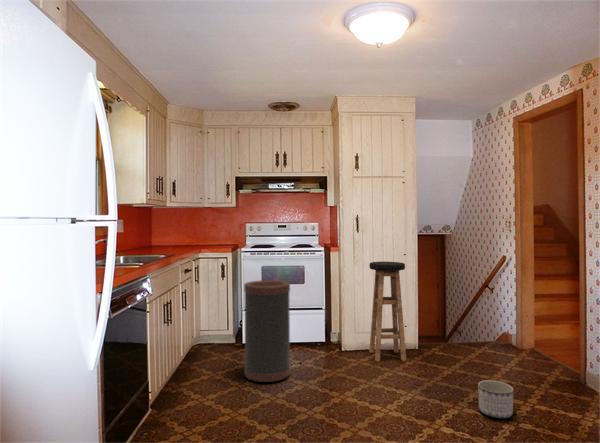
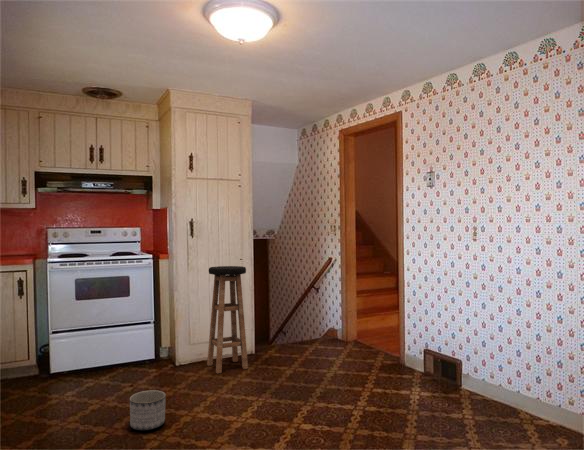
trash can: present [244,280,290,382] -> none [62,292,123,417]
planter: present [478,380,513,418] -> present [130,390,166,430]

